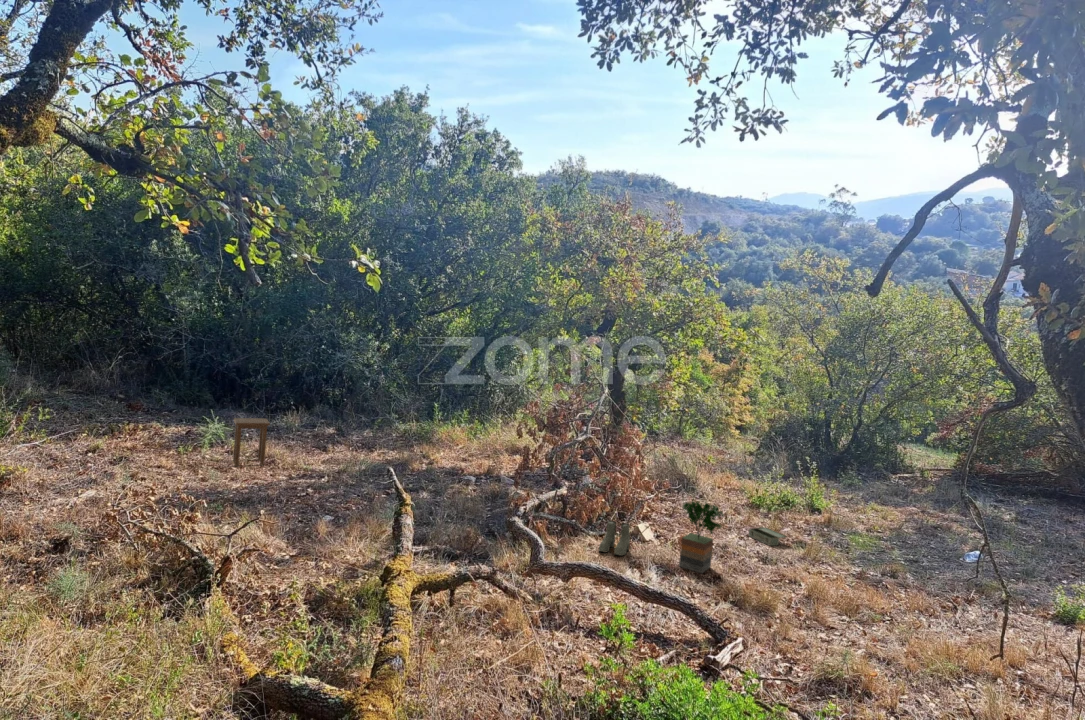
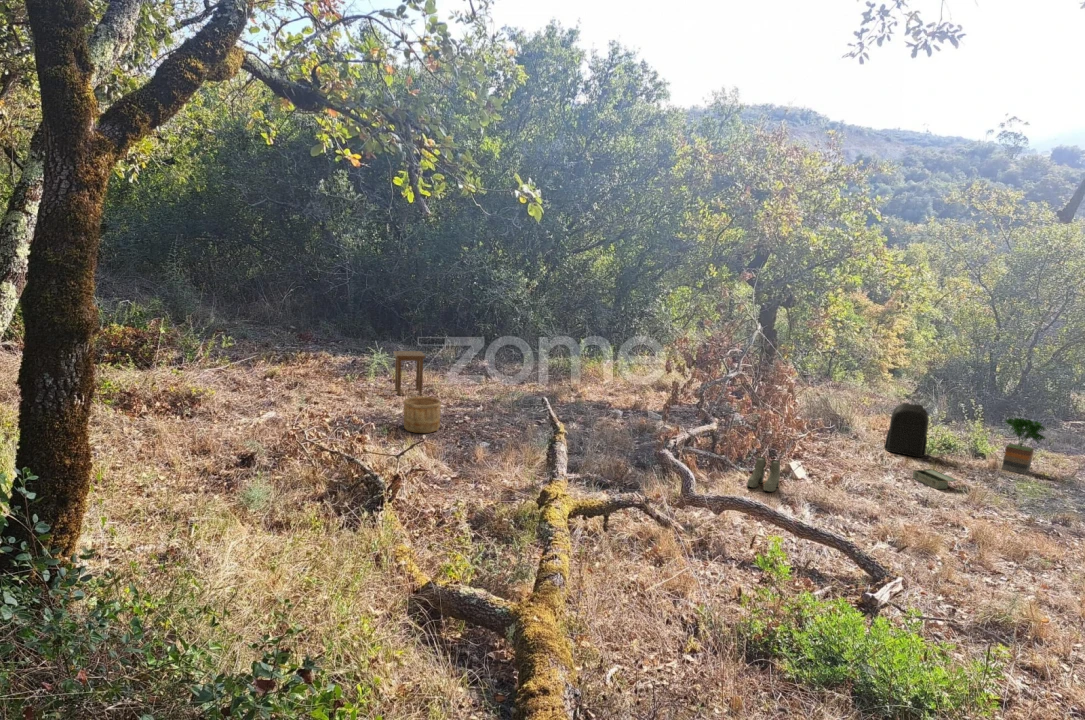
backpack: none [724,464,760,516] -> present [884,403,929,457]
wooden bucket: none [236,467,282,507] -> present [403,396,442,433]
potted tree: present [679,501,724,573] -> present [1002,418,1046,474]

